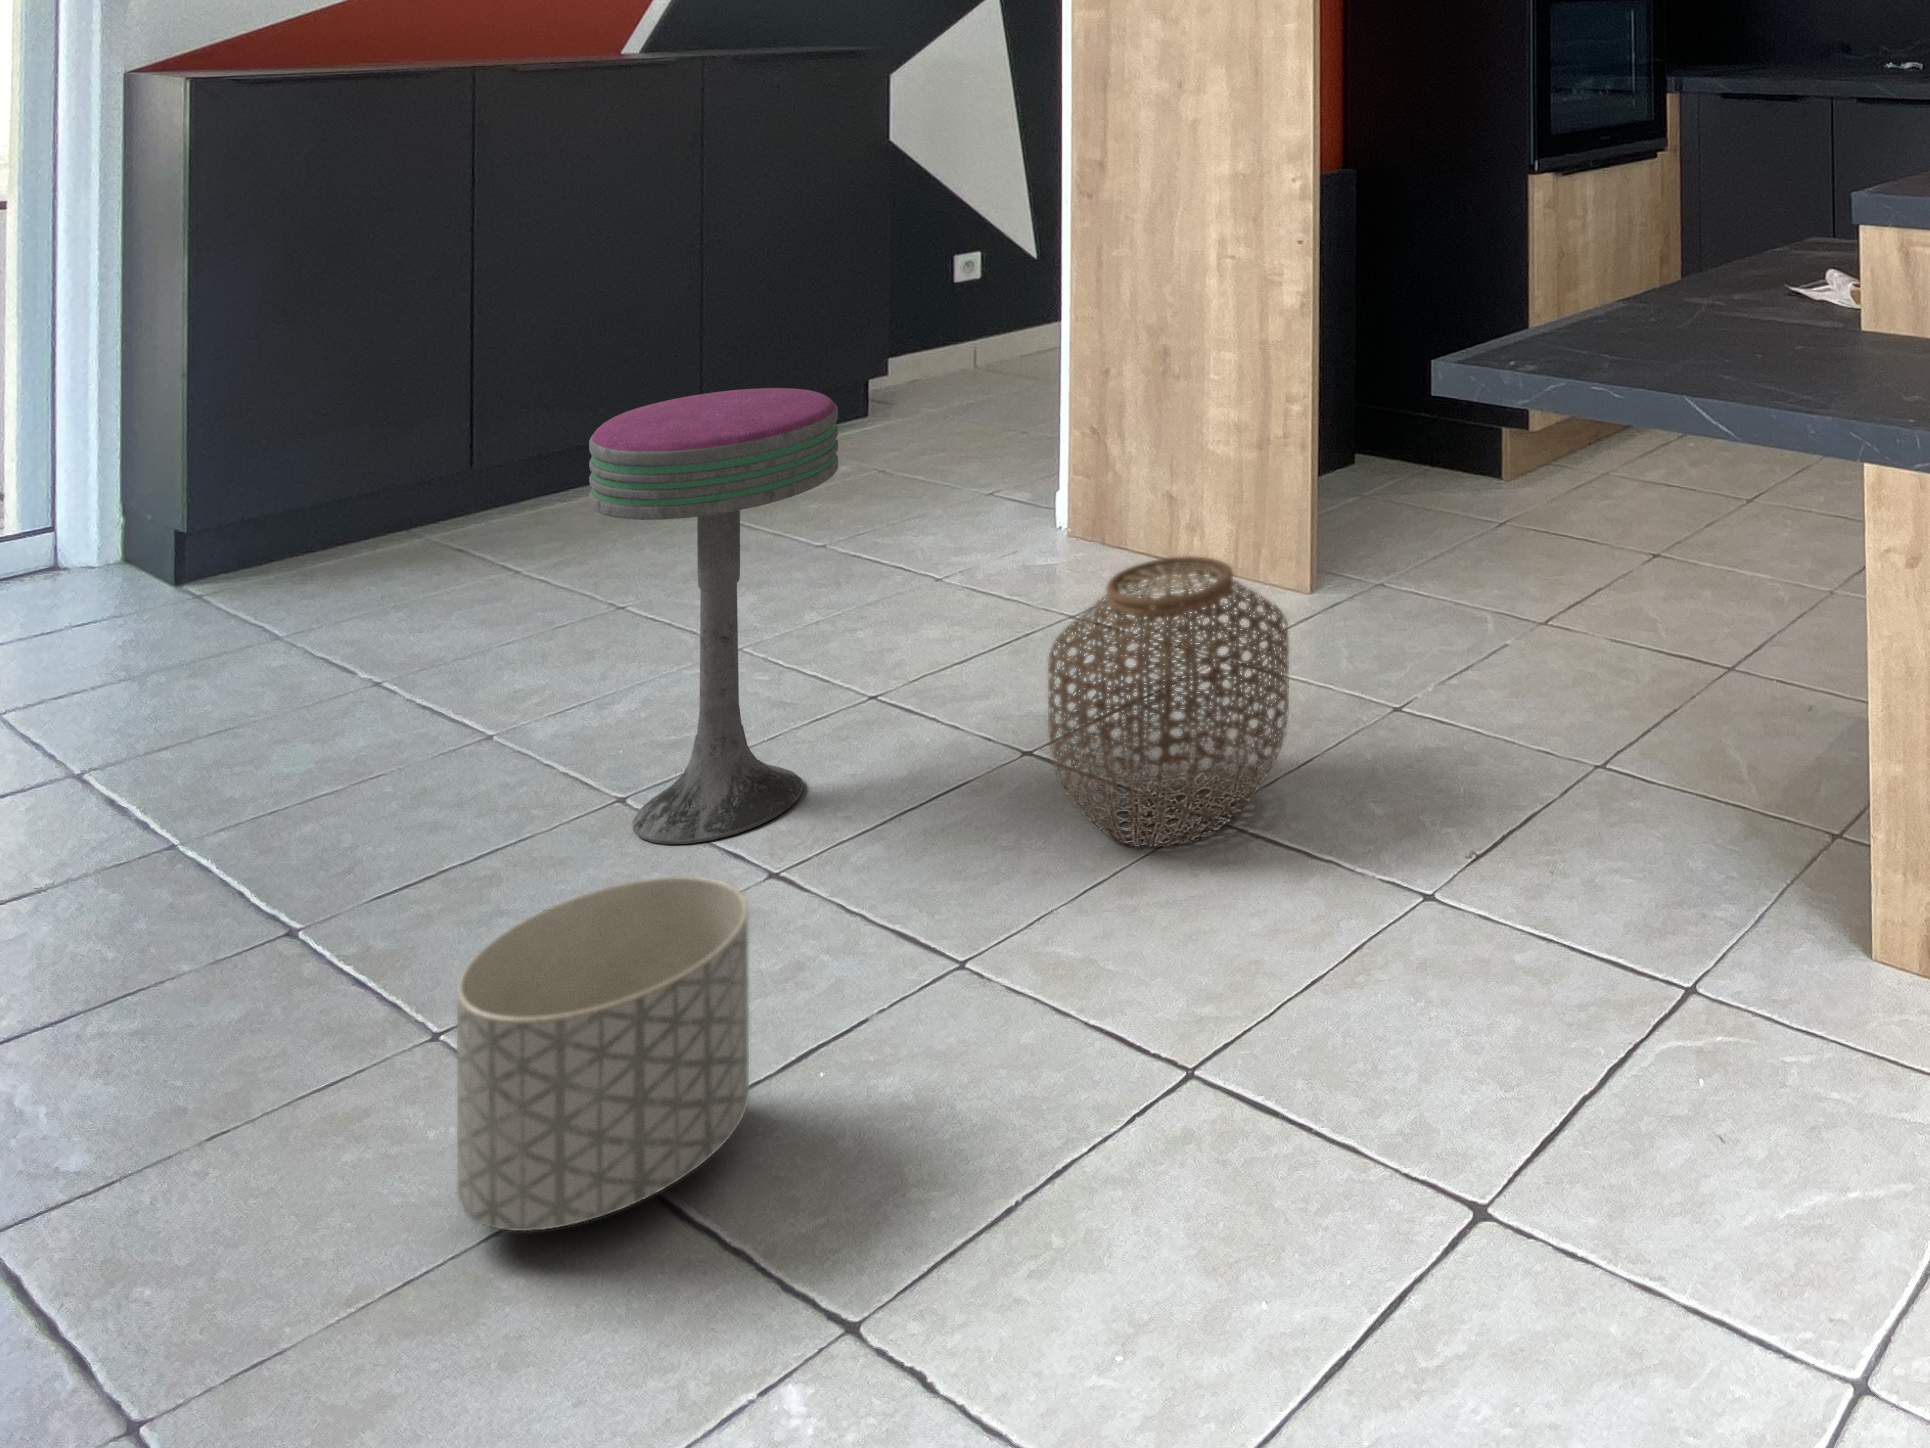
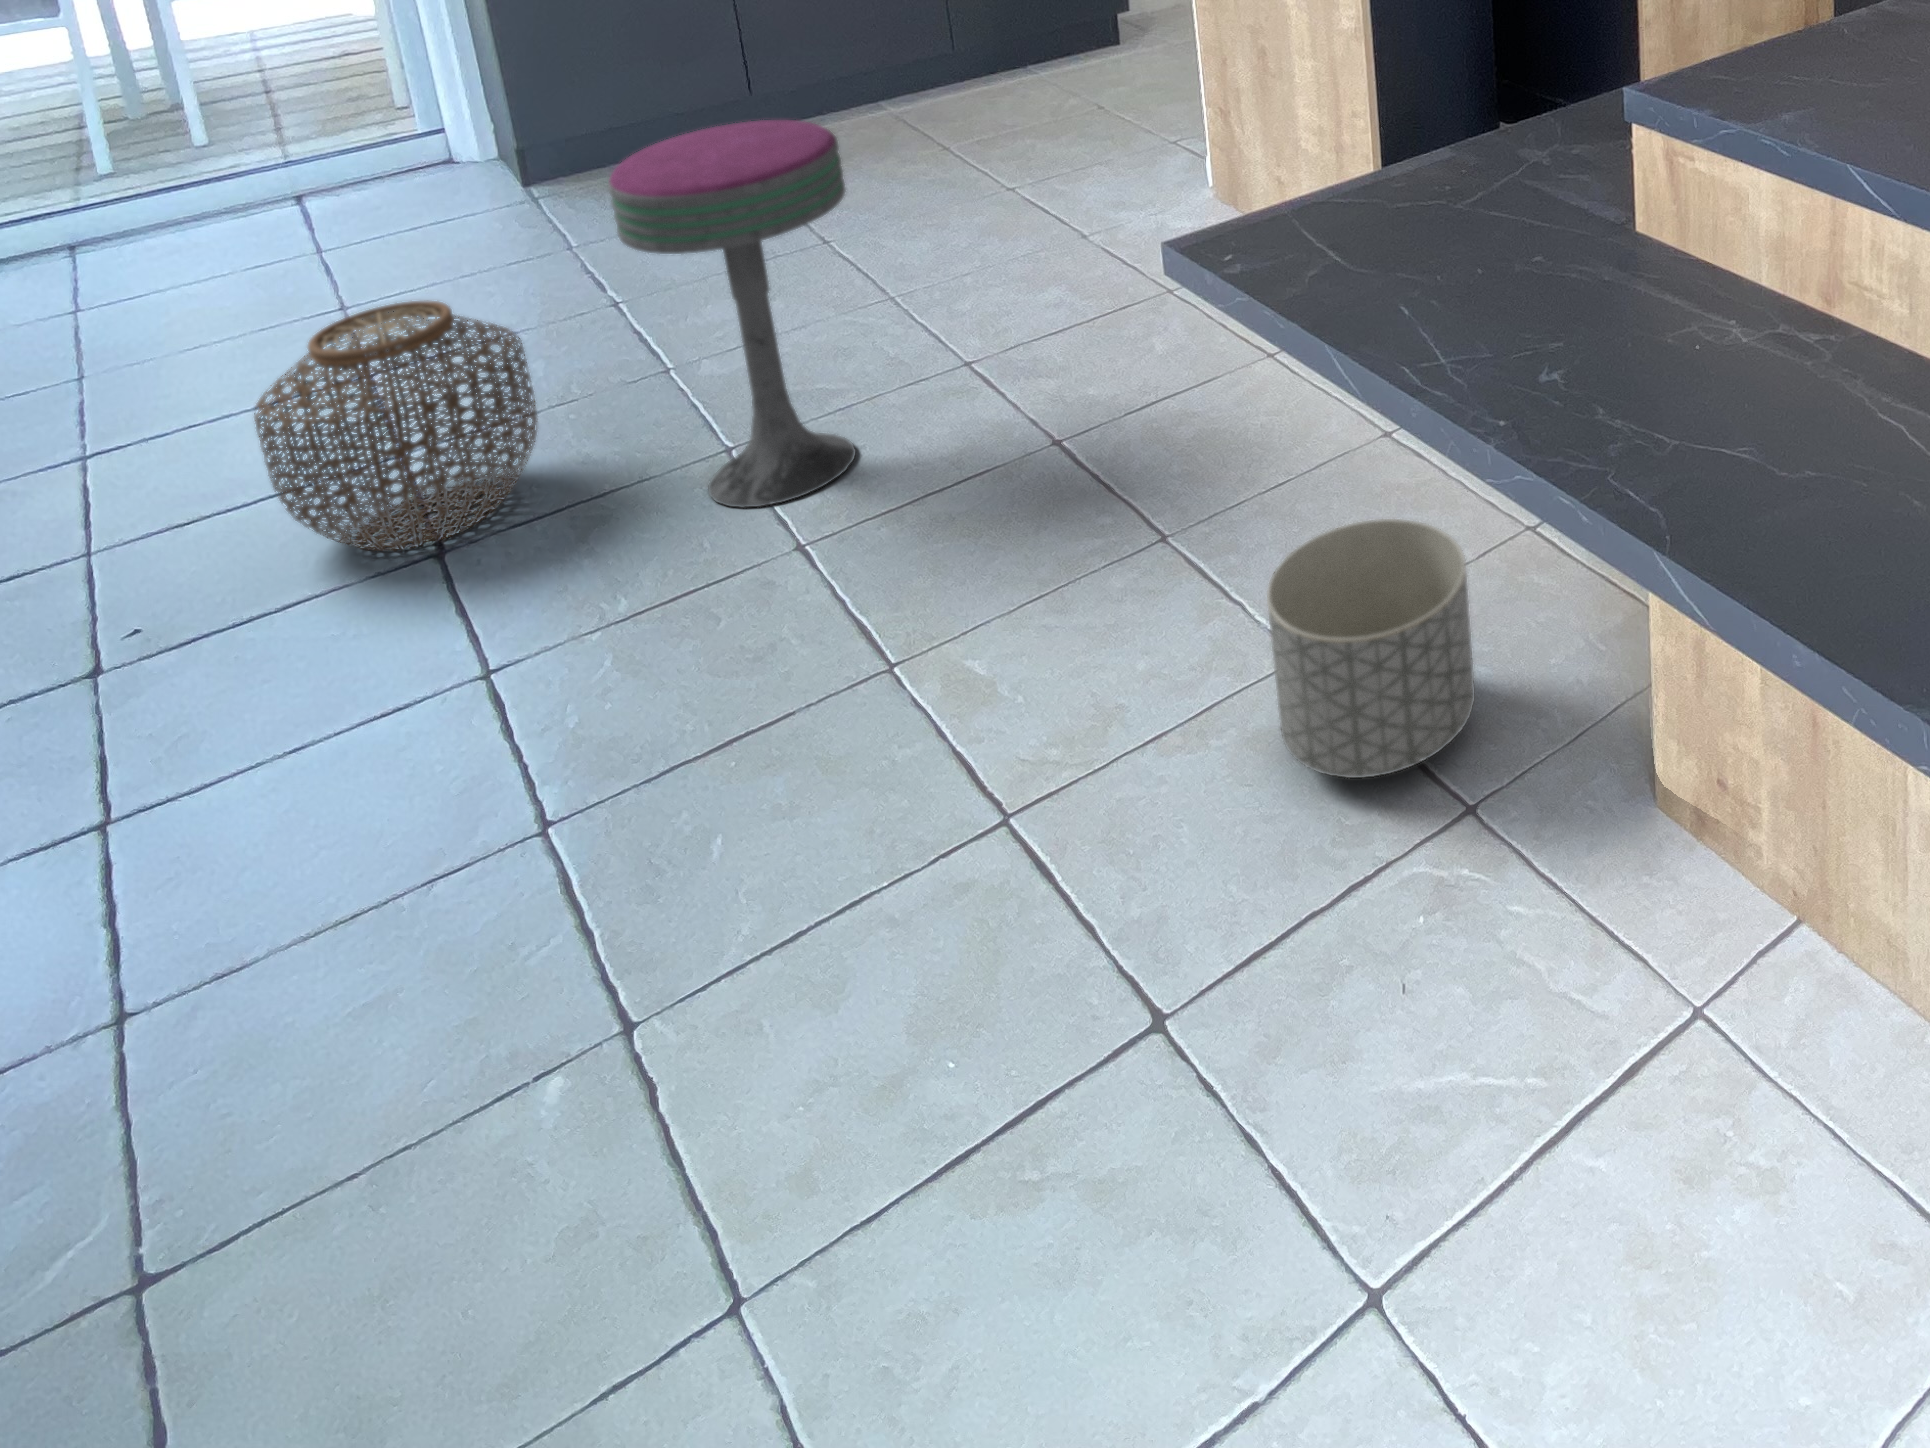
woven basket: present [1048,556,1289,847] -> present [254,300,537,551]
planter: present [457,876,749,1231] -> present [1267,519,1475,778]

